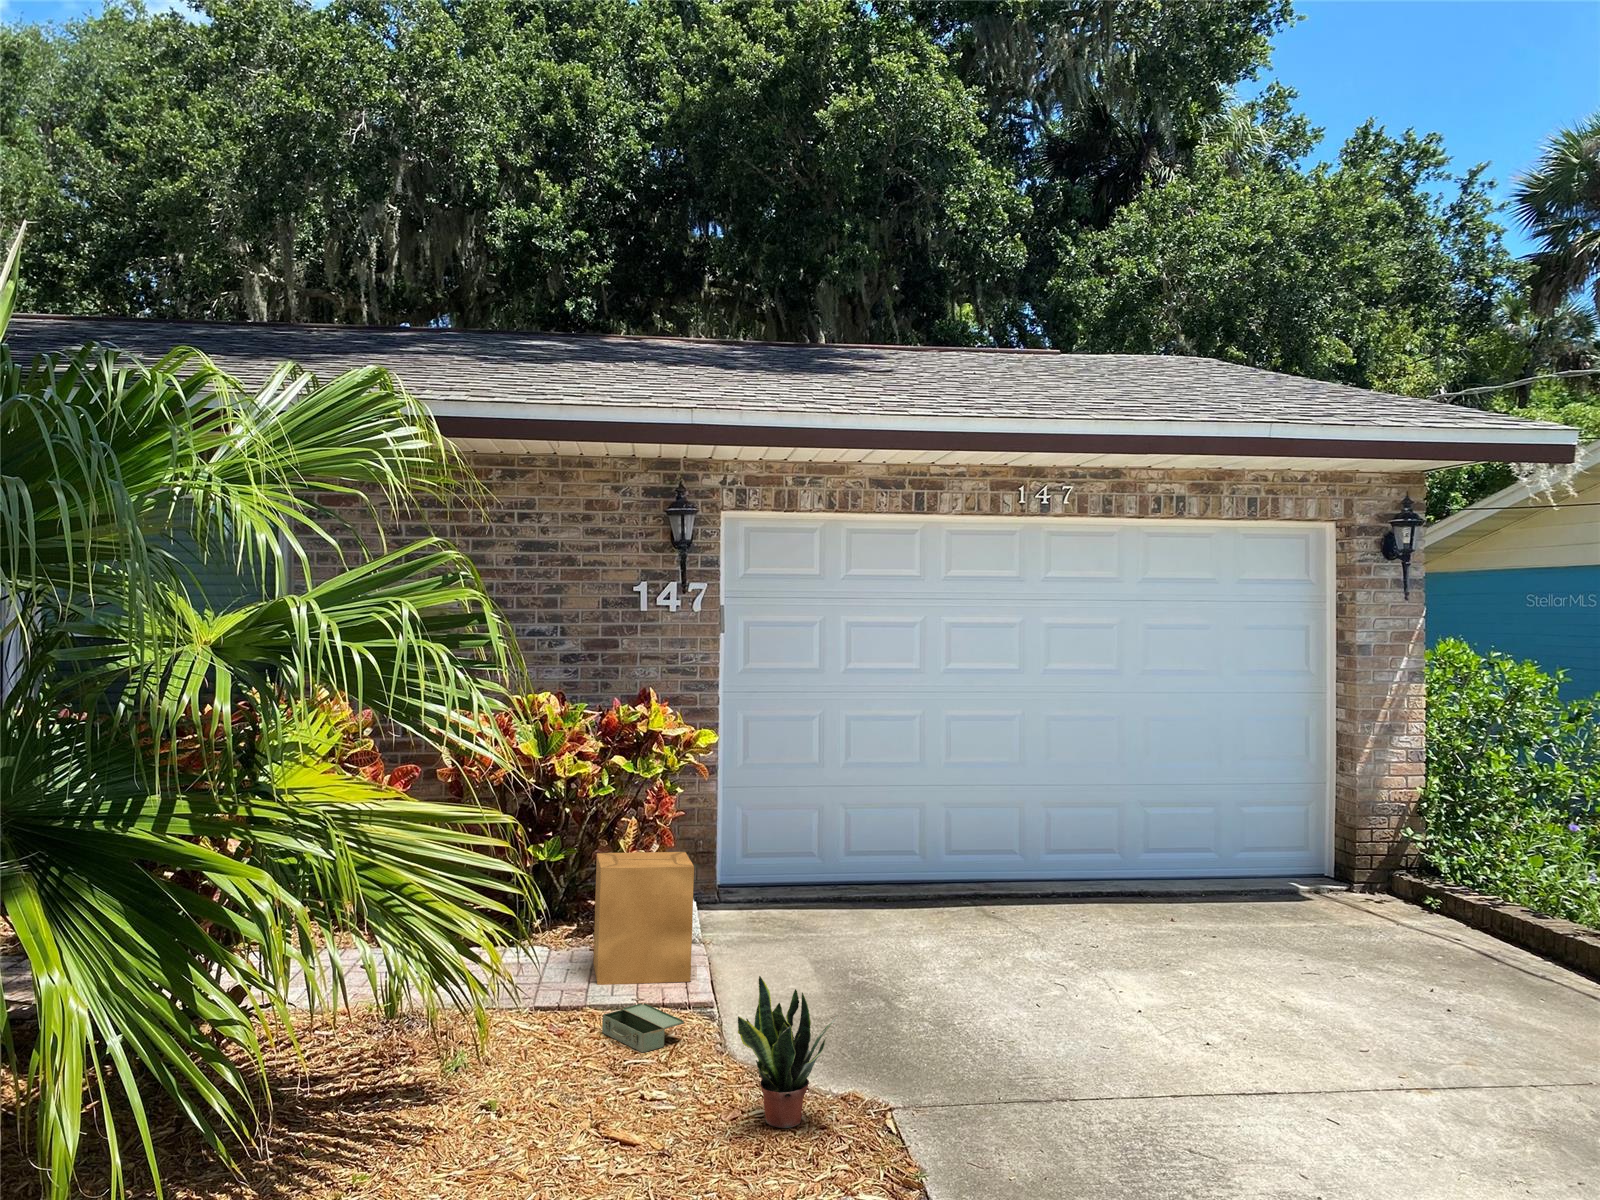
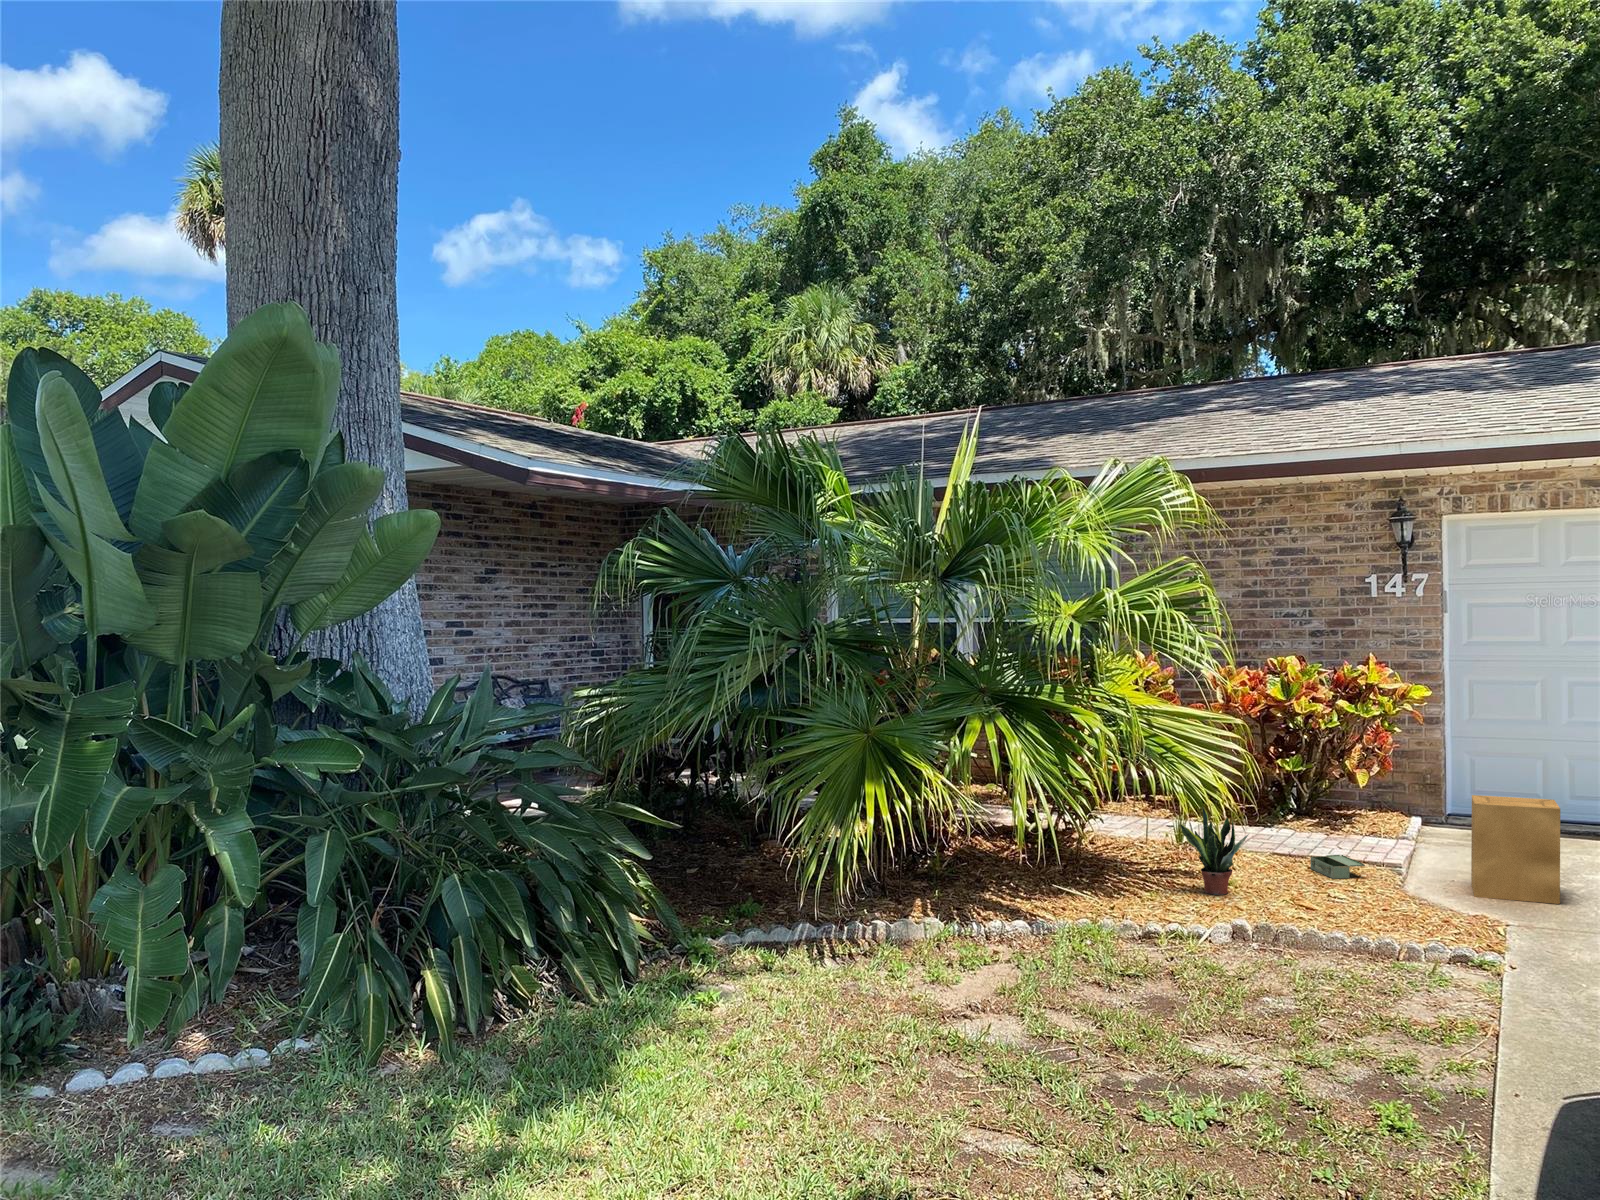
cardboard box: present [593,852,694,985] -> present [1471,795,1560,904]
potted plant: present [738,976,838,1128] -> present [1181,807,1249,895]

